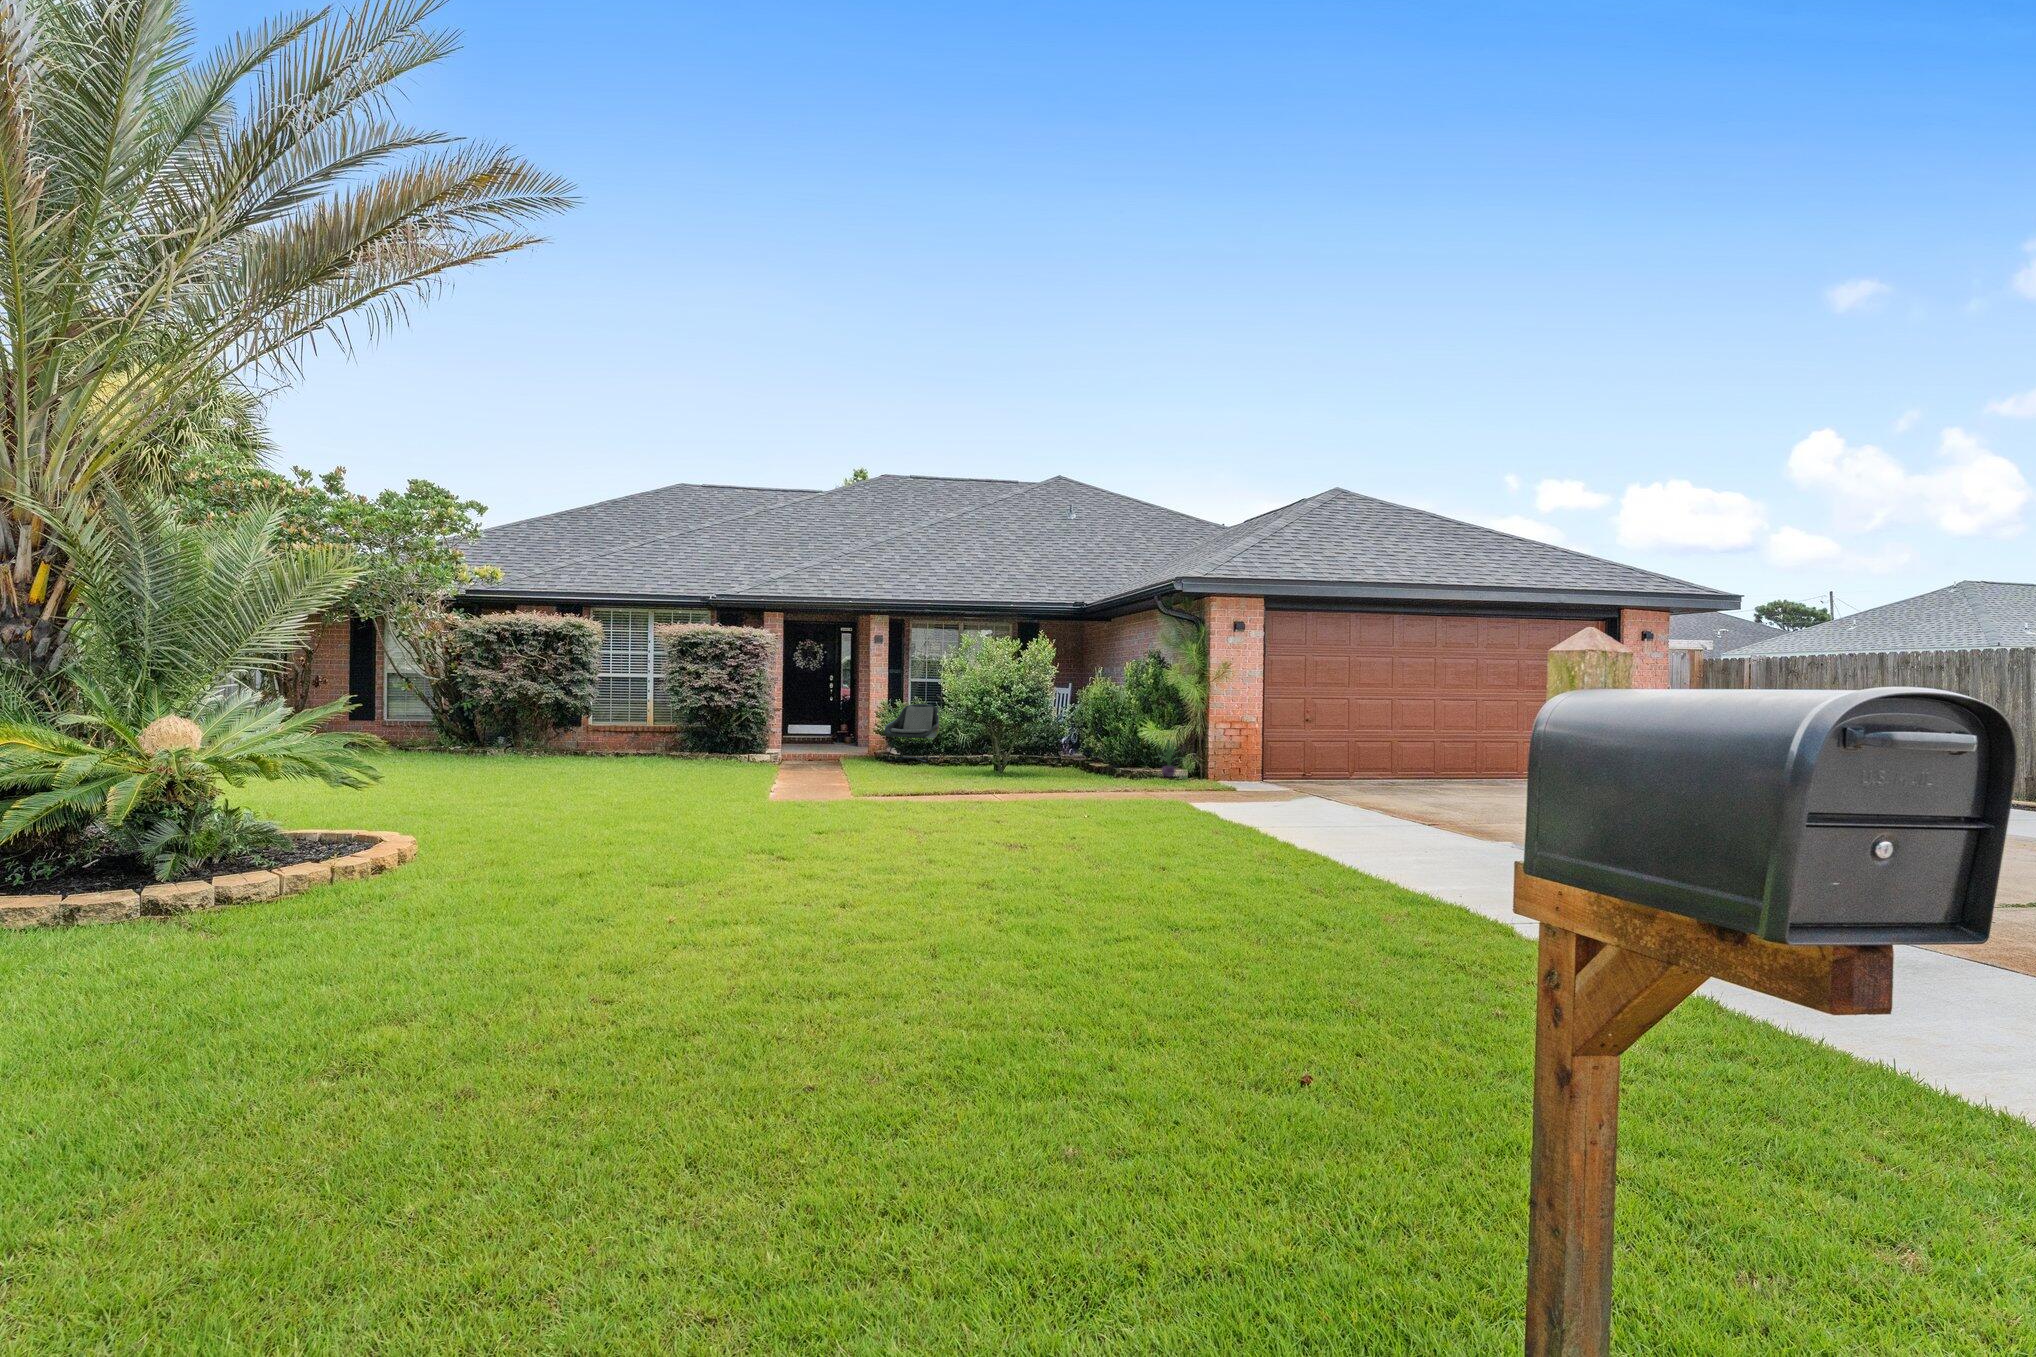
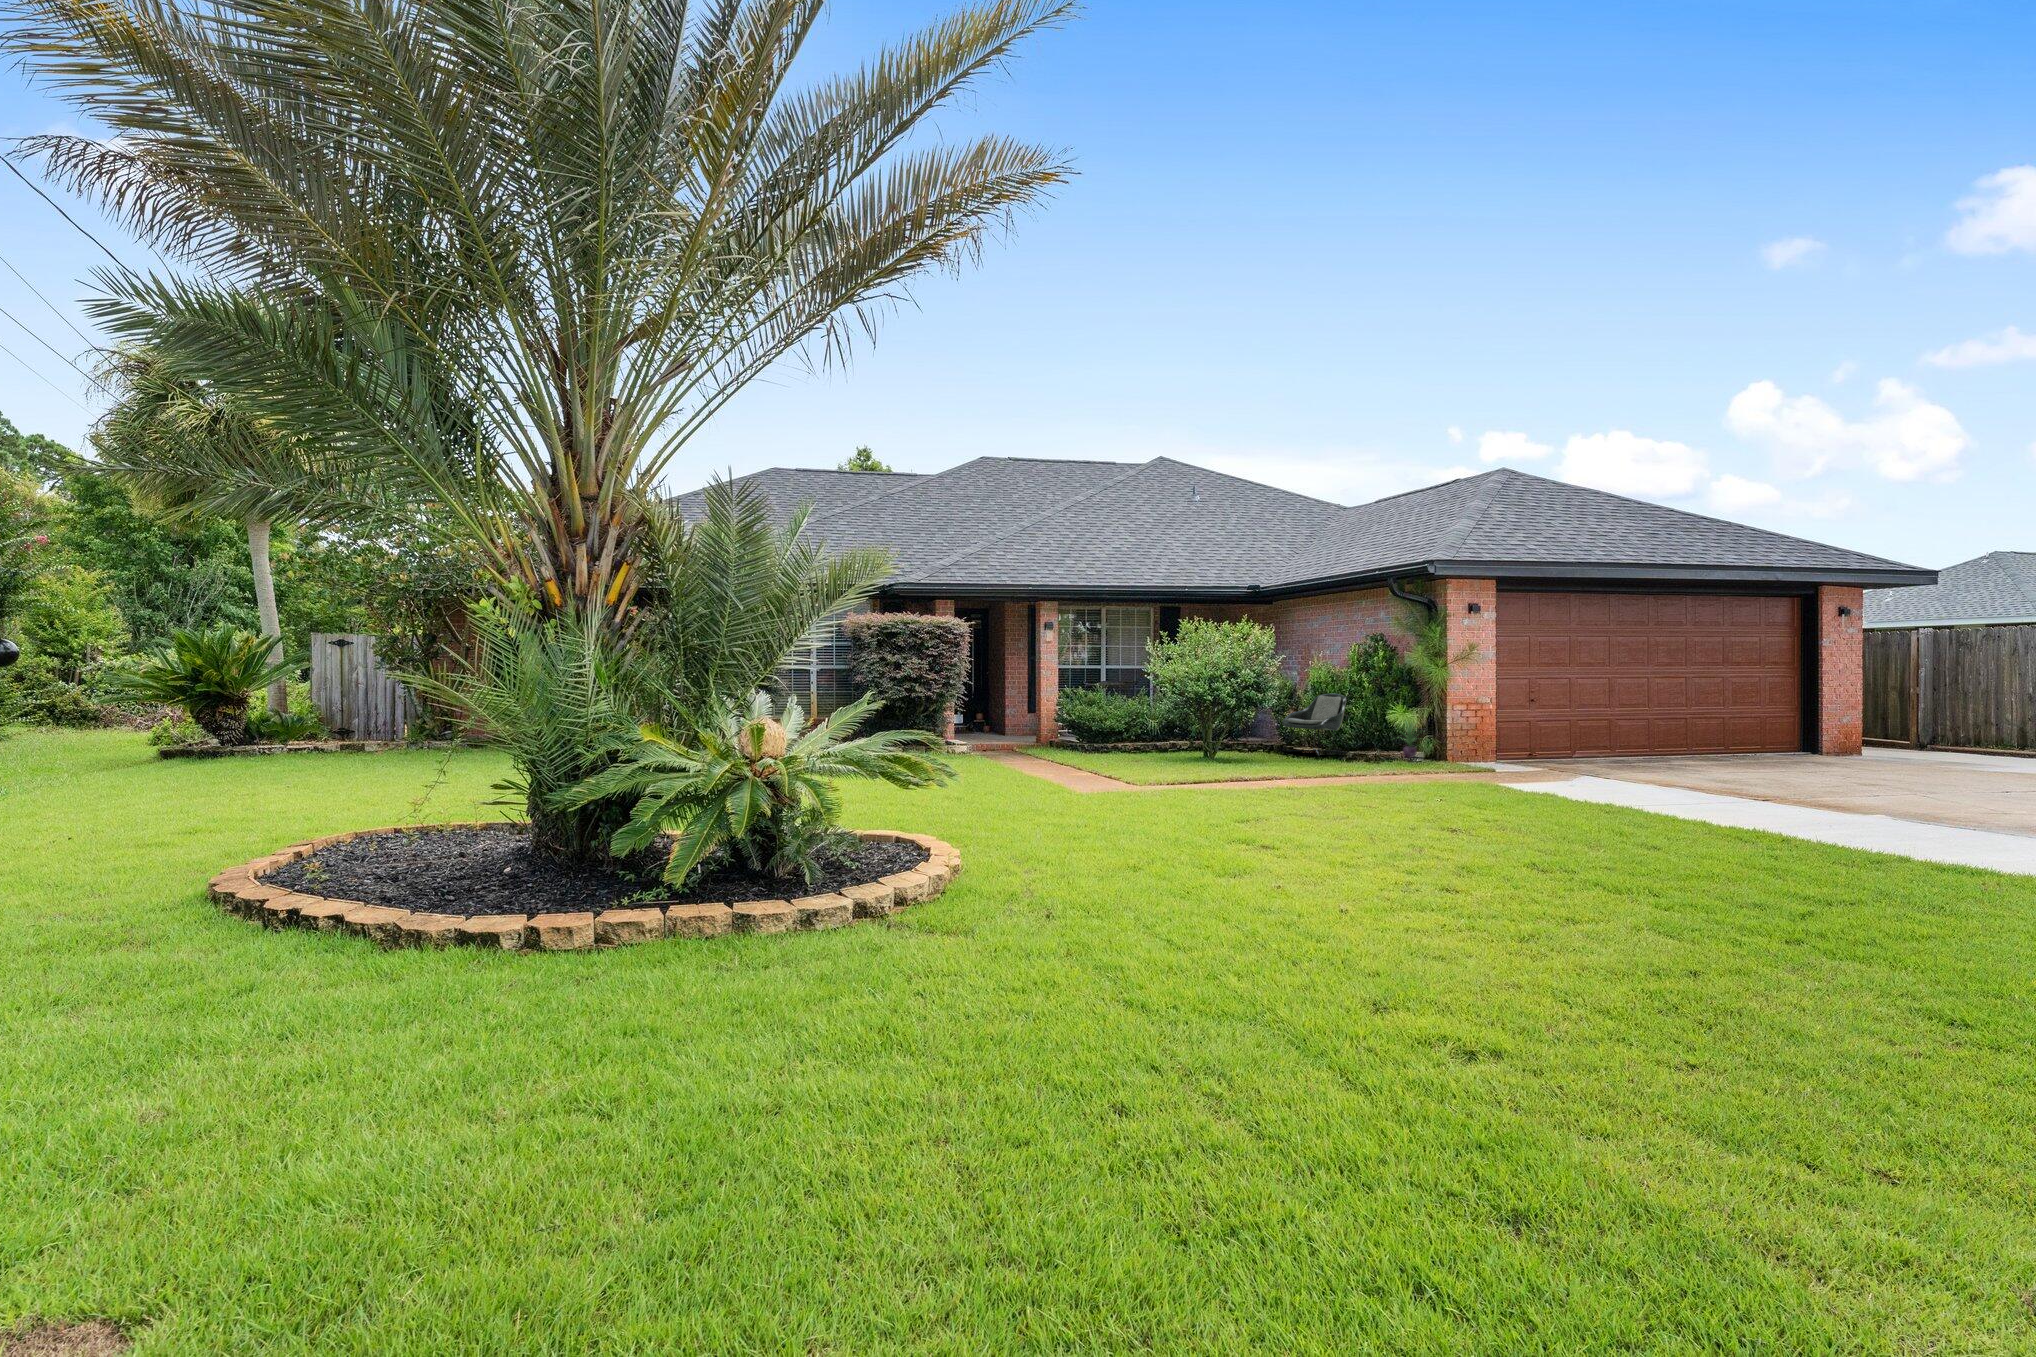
lounge chair: present [884,704,941,763] -> present [1282,694,1349,756]

